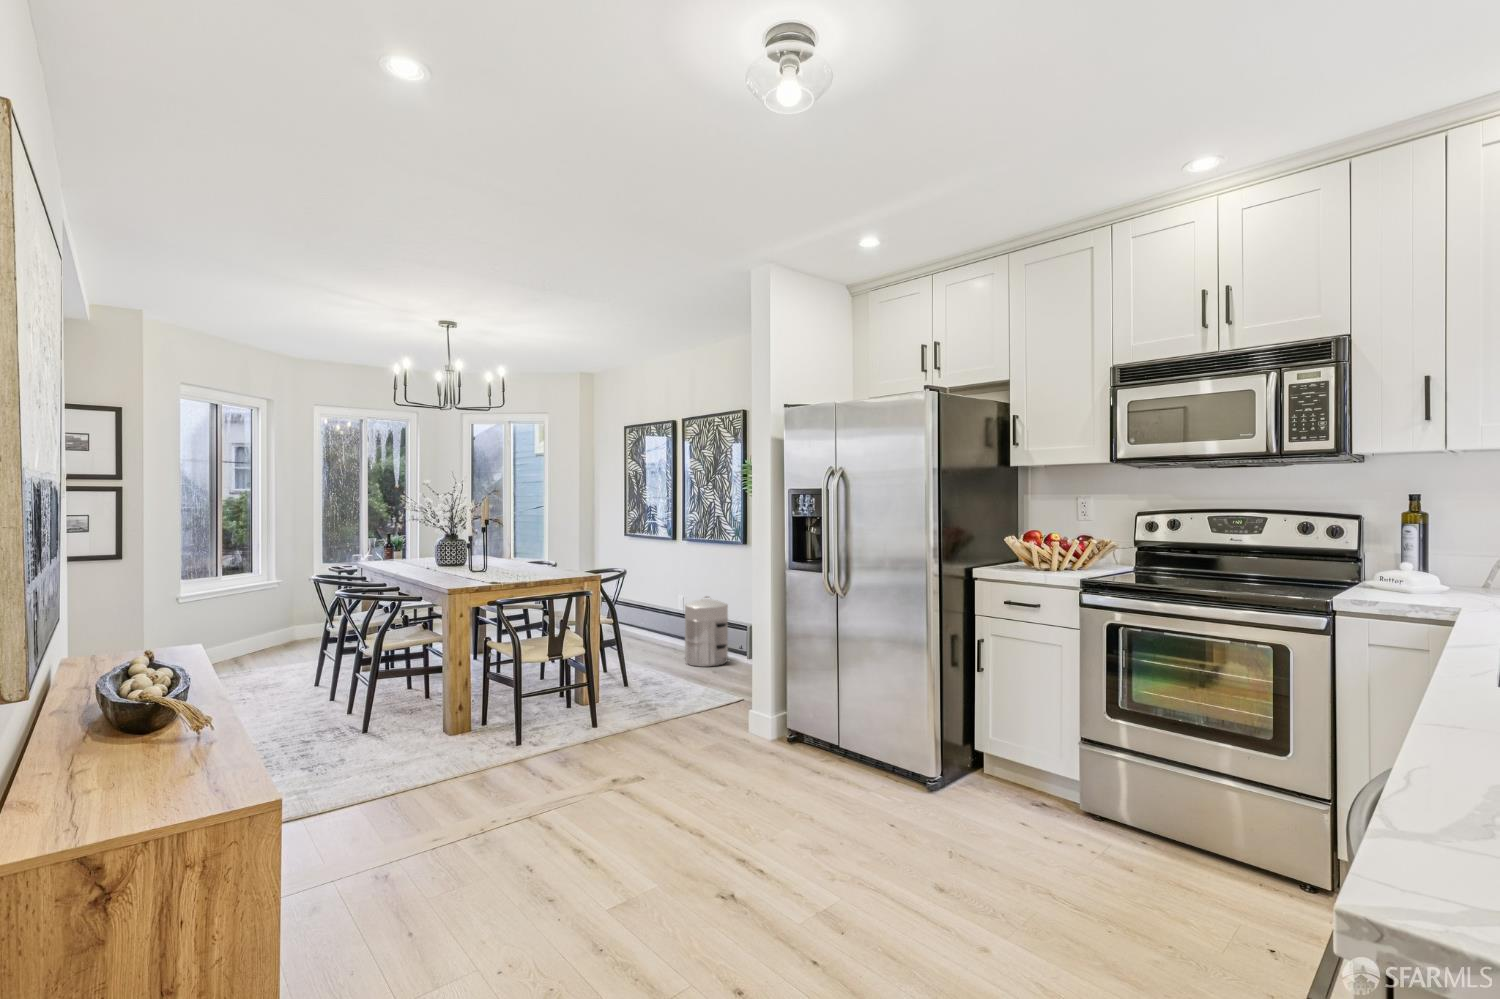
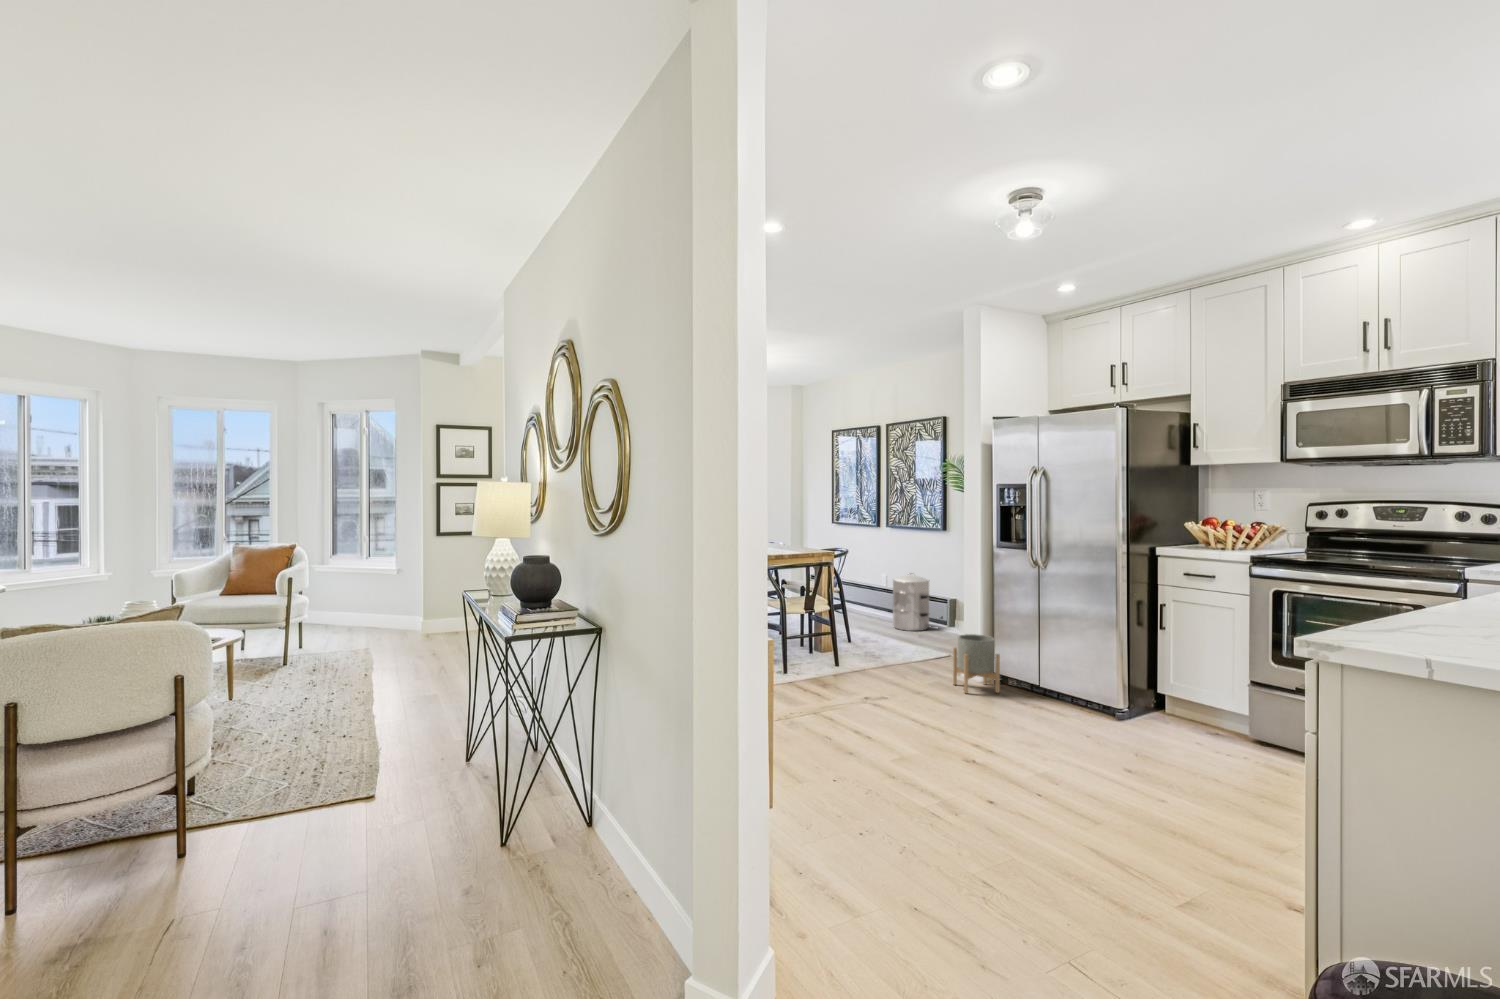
planter: none [735,681,791,761] -> present [953,634,1000,693]

